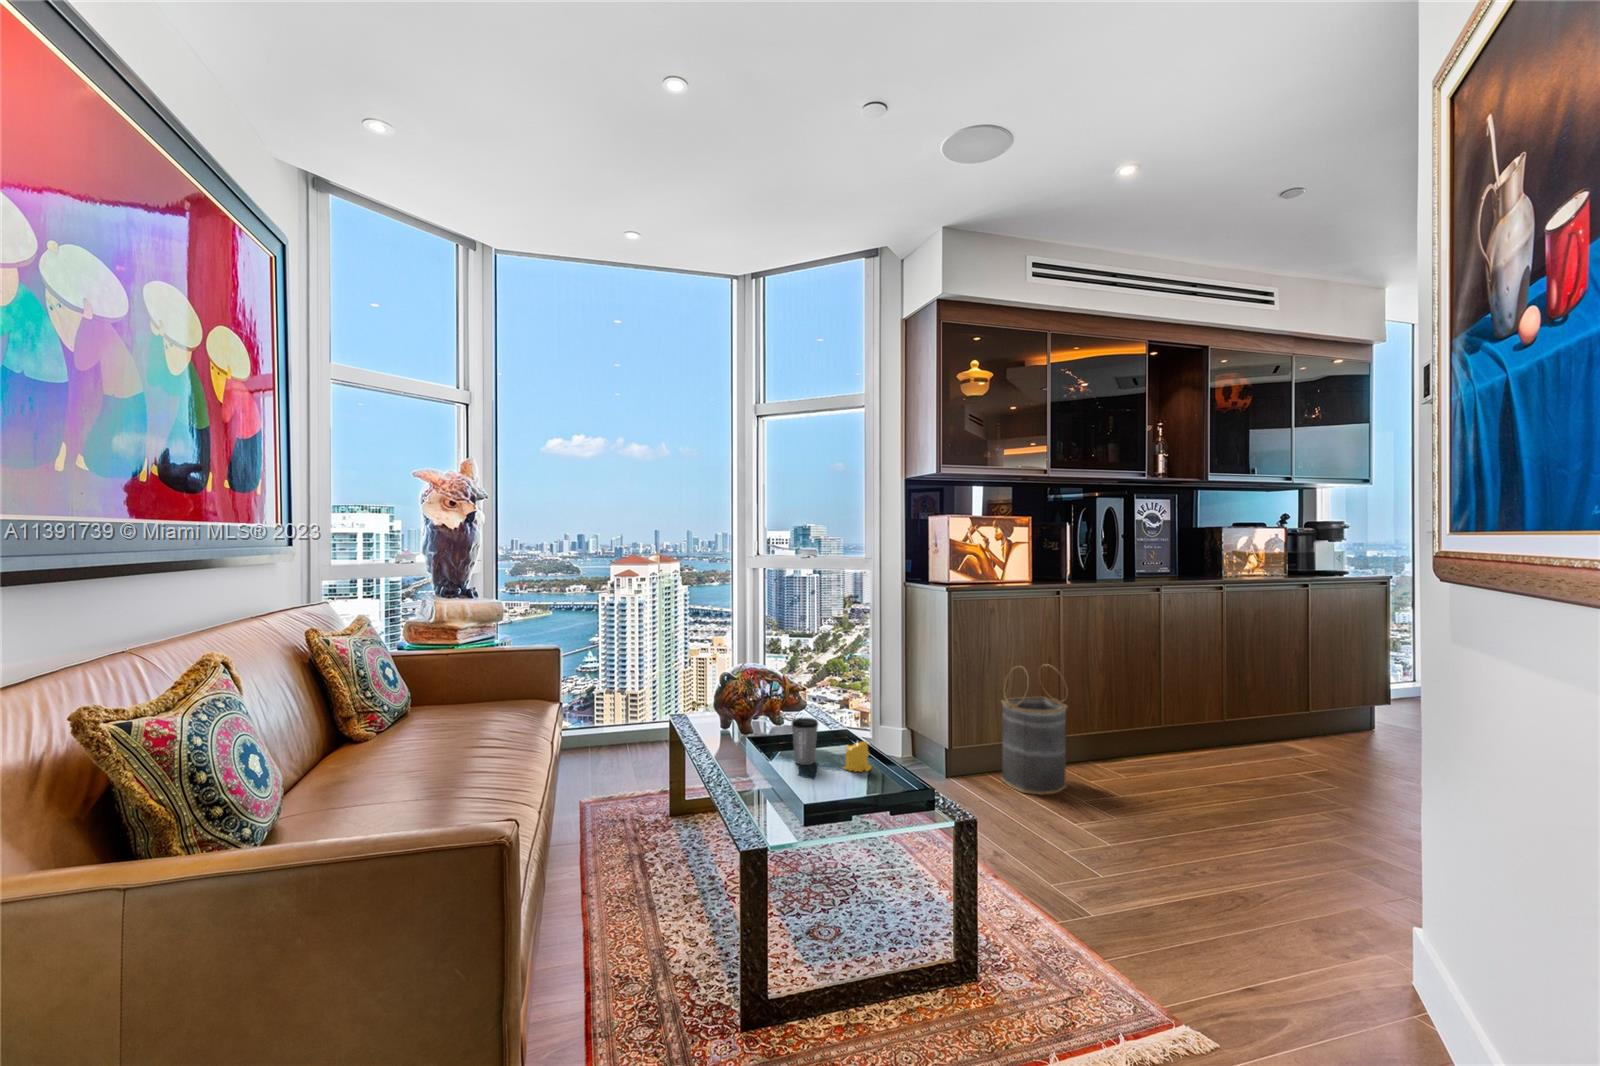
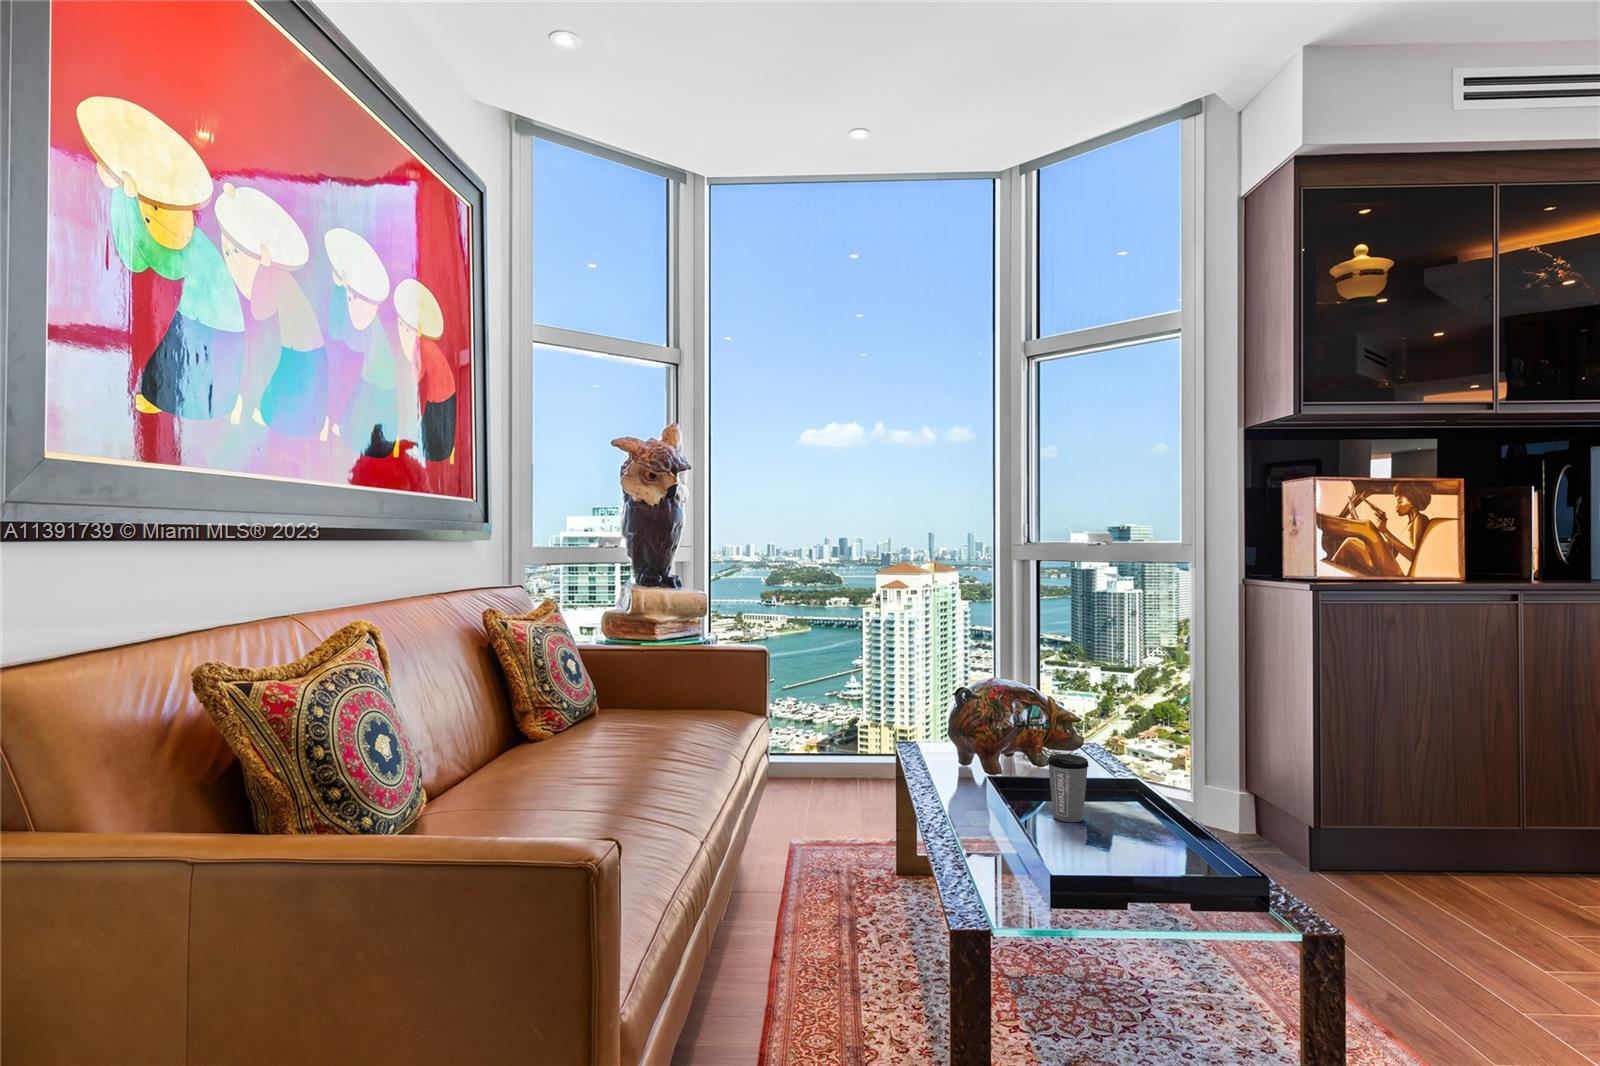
basket: present [1001,664,1068,795] -> none [1405,707,1534,918]
candle: present [844,741,871,772] -> none [1126,792,1173,843]

